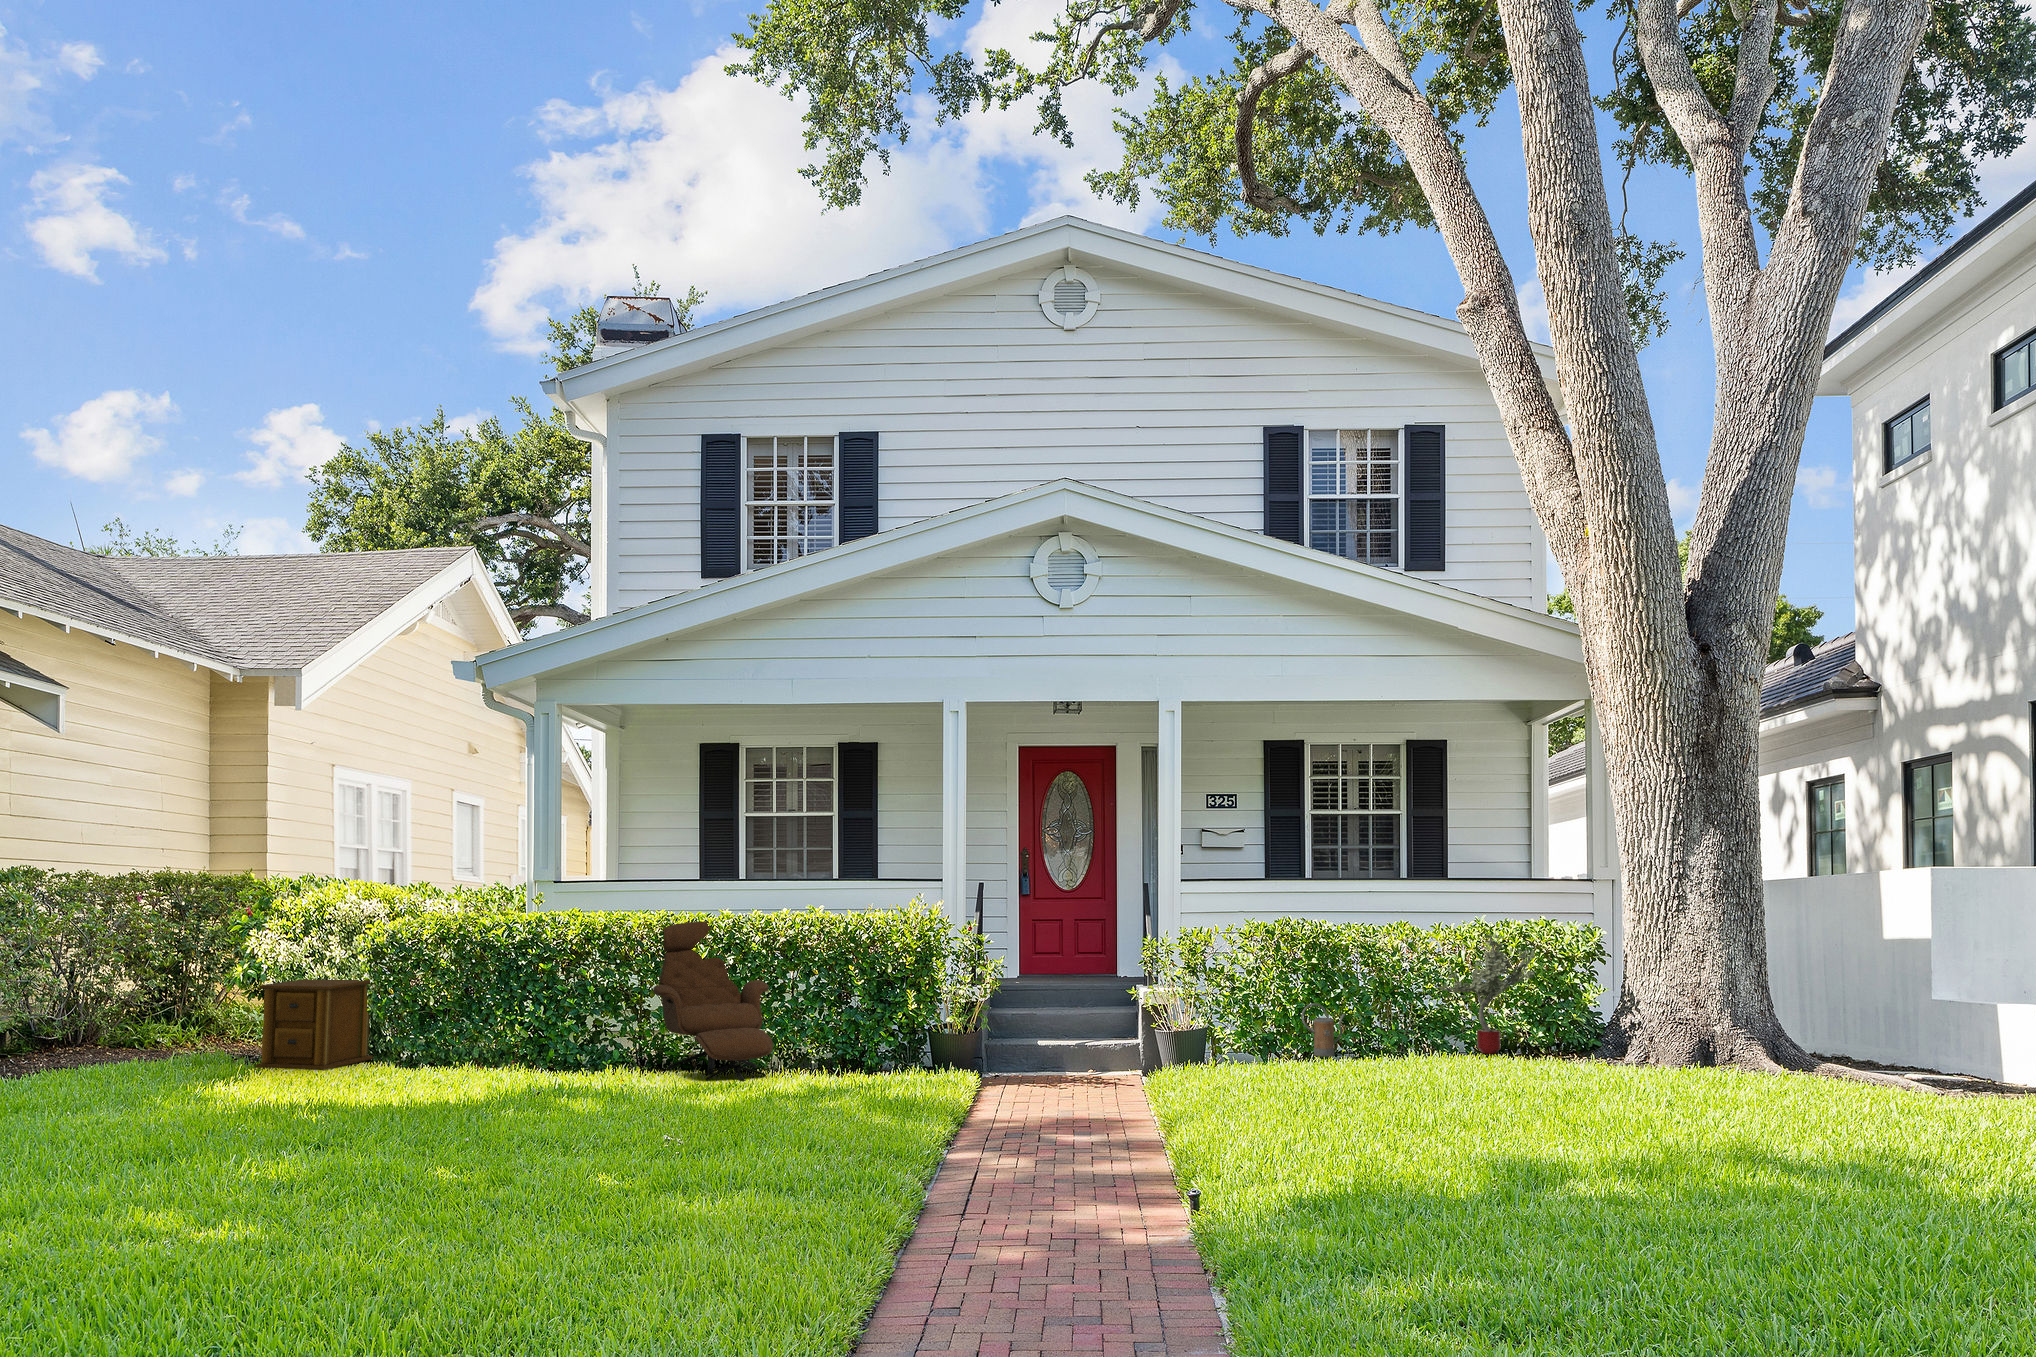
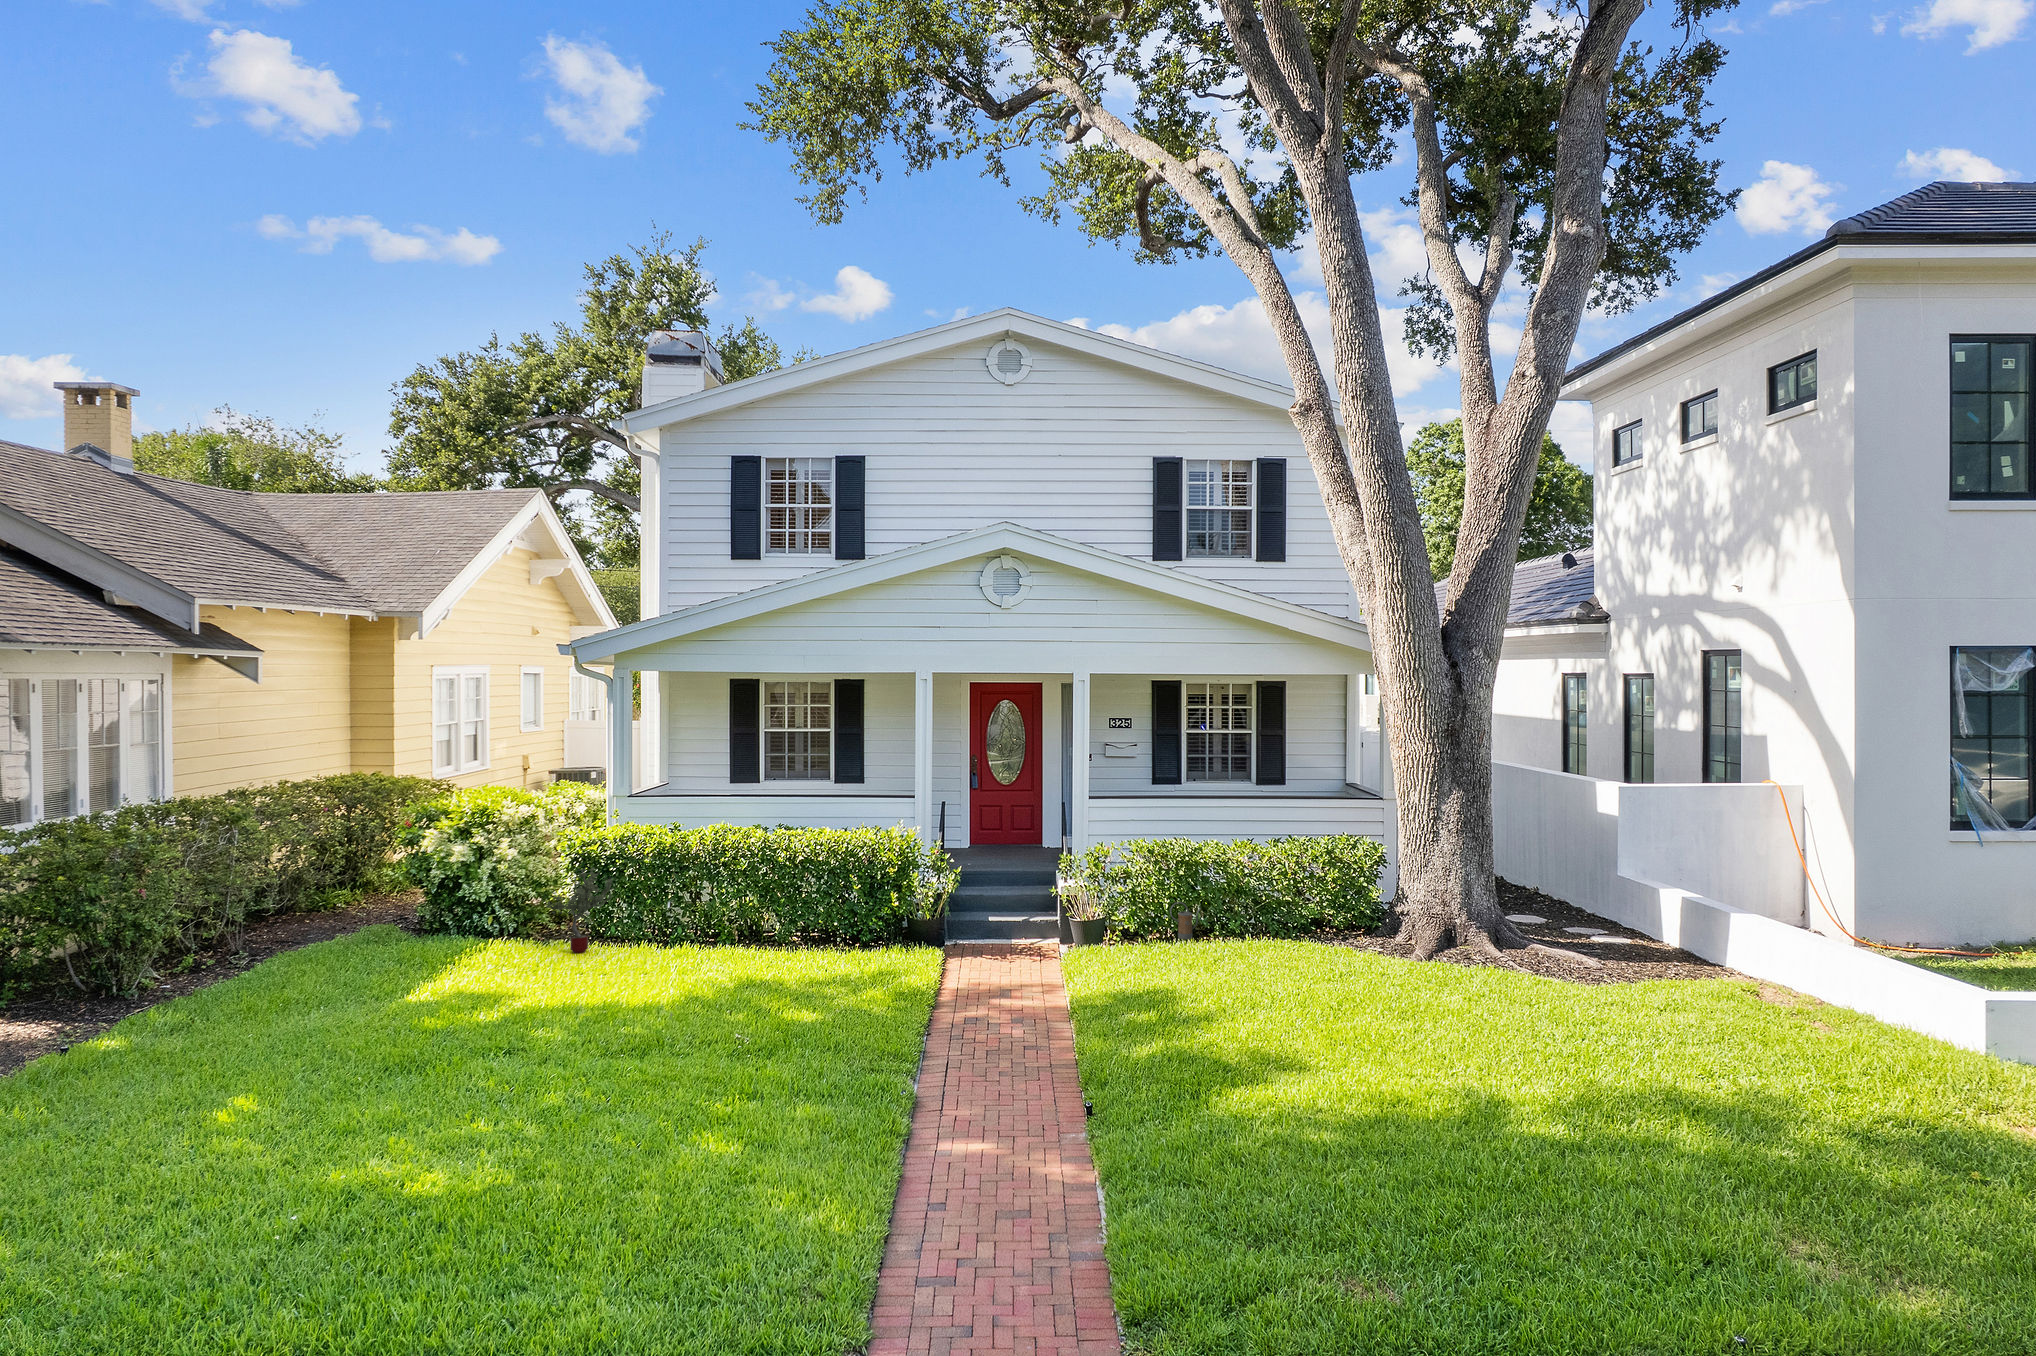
lounge chair: present [653,921,773,1081] -> none [709,843,796,966]
potted tree: present [1439,934,1534,1054] -> present [546,867,613,953]
side table: present [256,979,373,1070] -> none [421,884,507,956]

